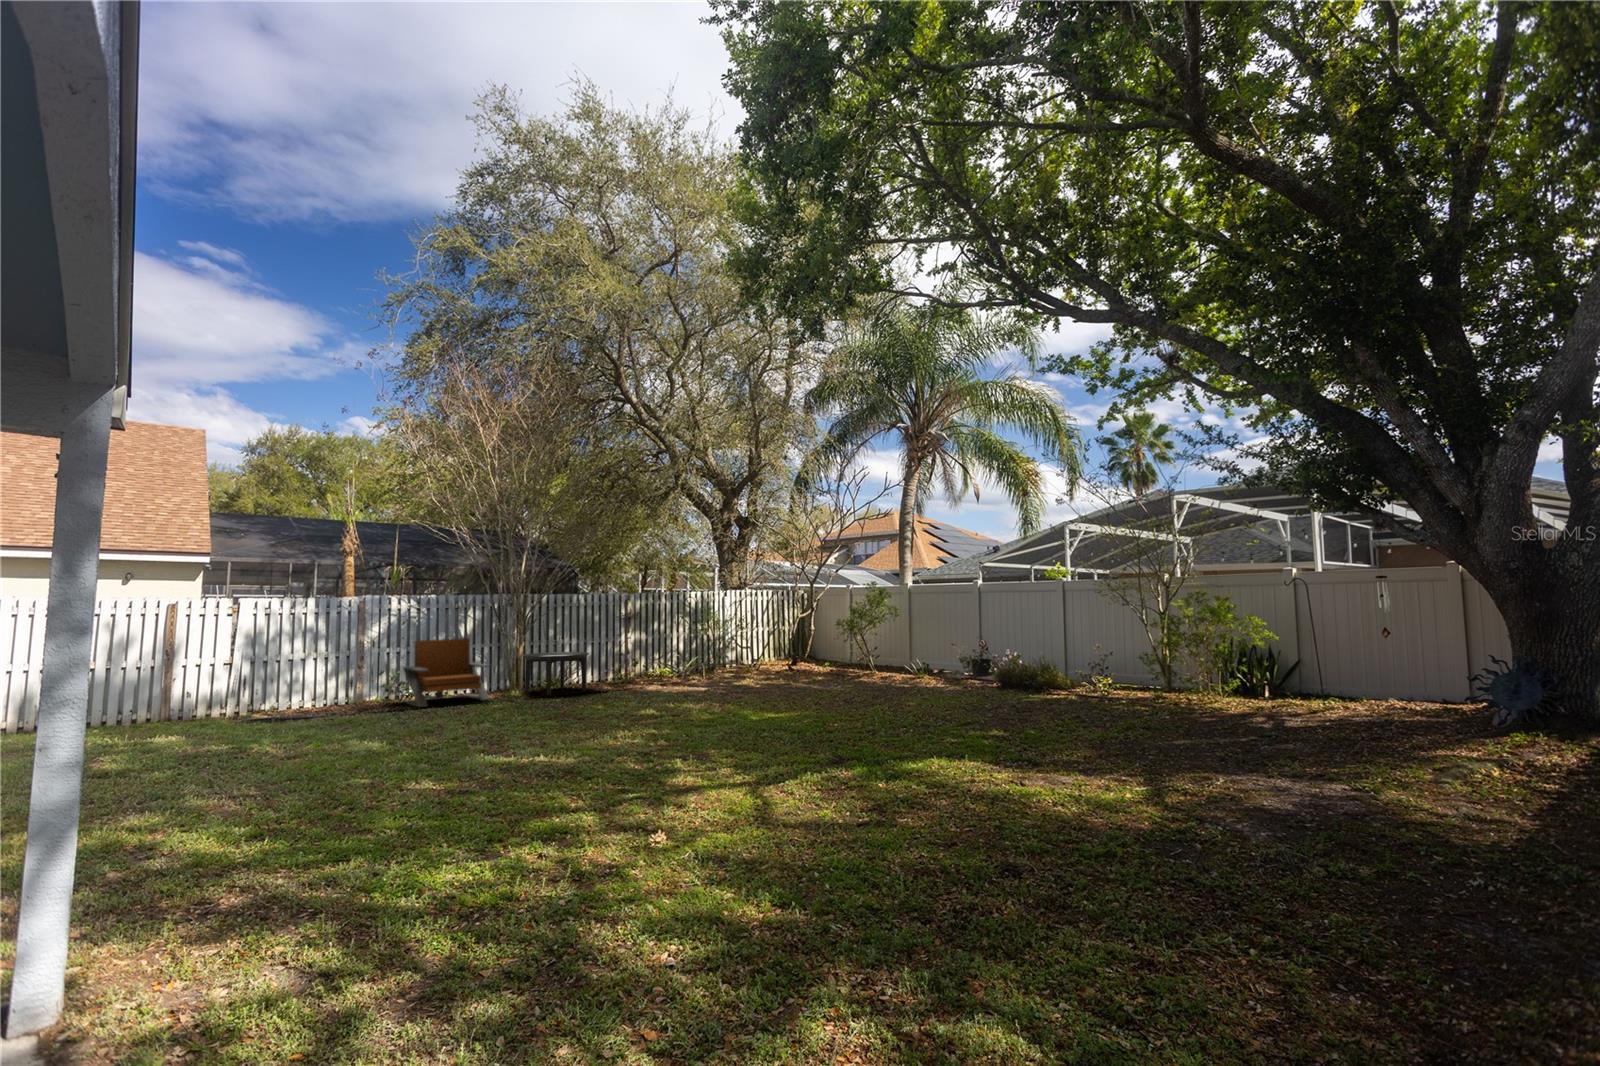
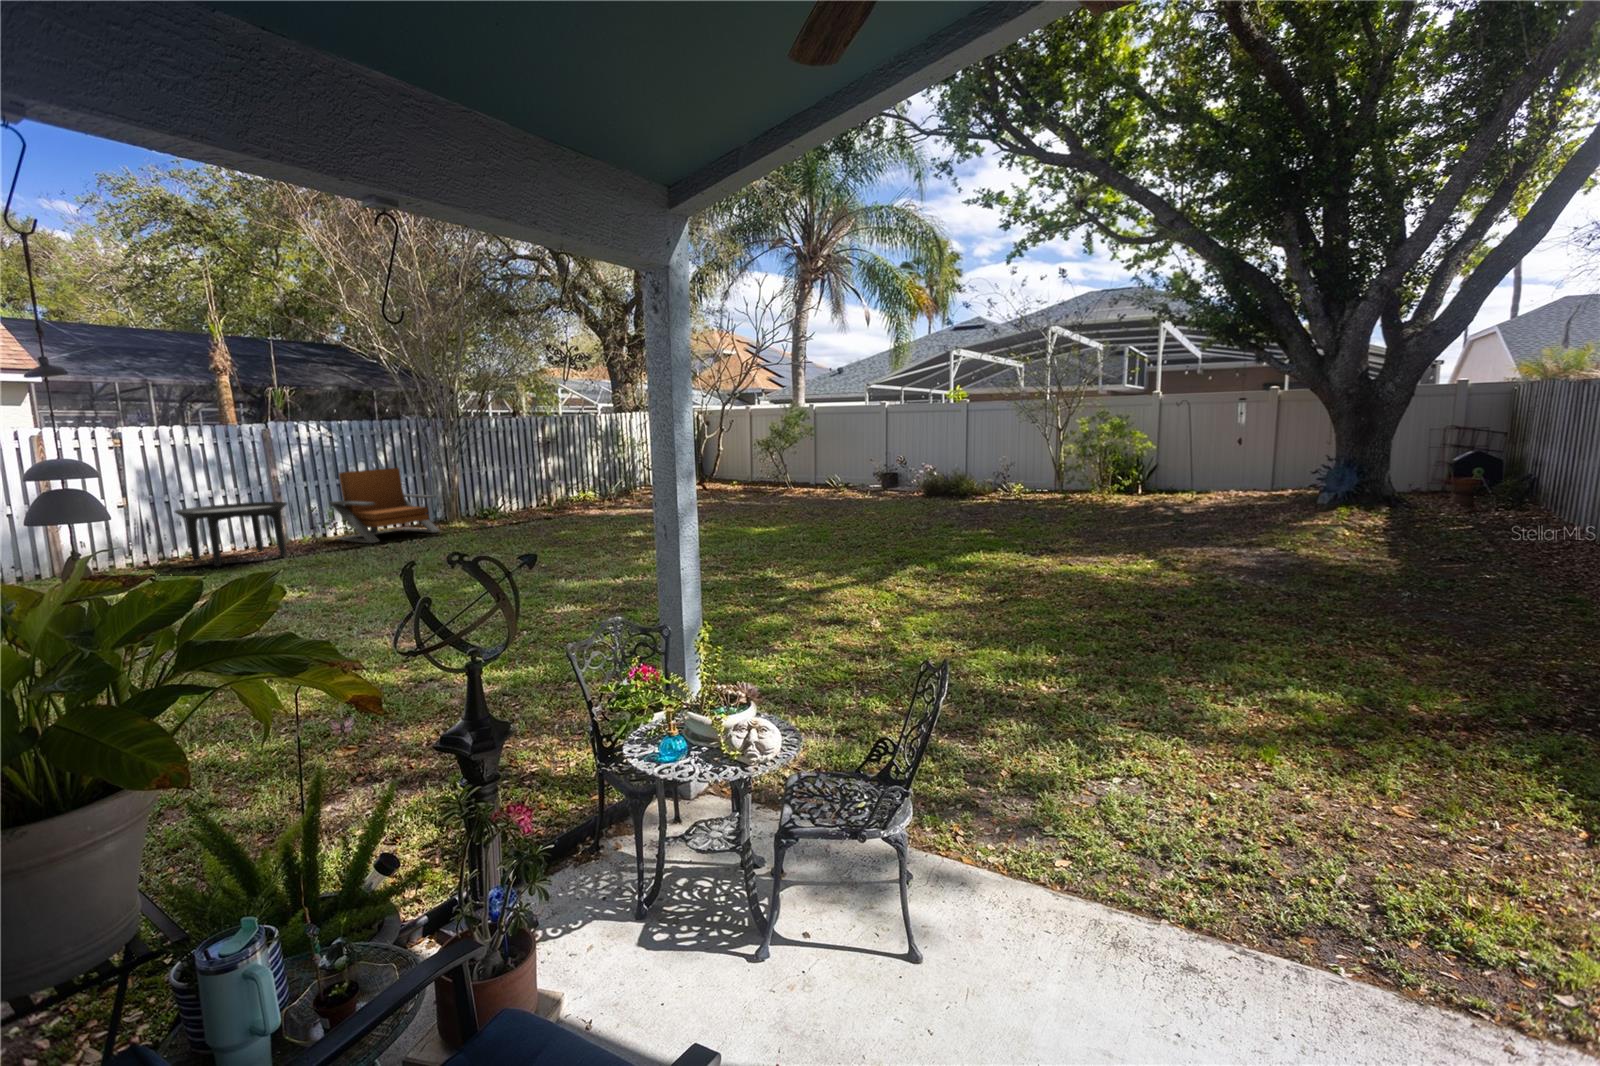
round table: present [523,652,589,695] -> present [175,502,287,566]

